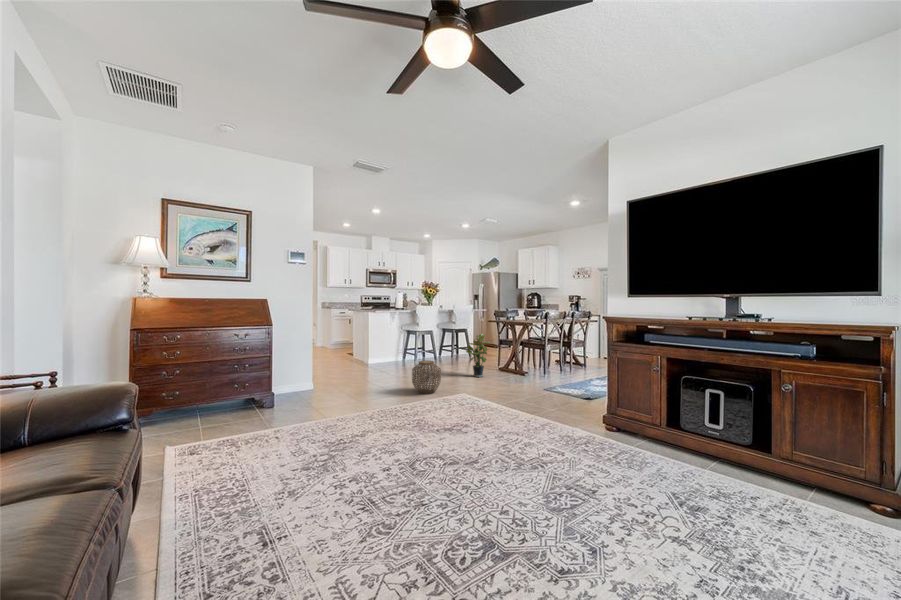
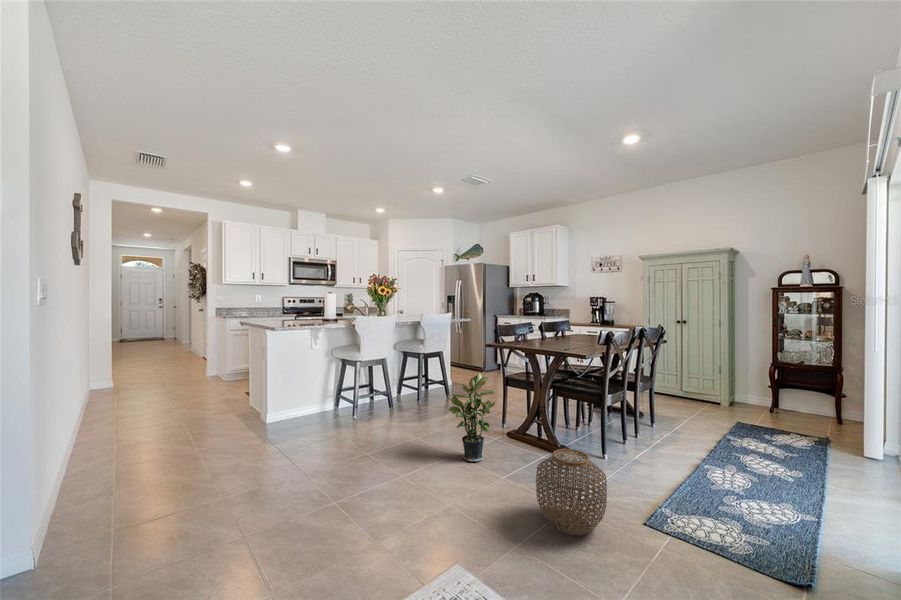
woven basket: present [412,361,441,394] -> present [536,449,607,536]

